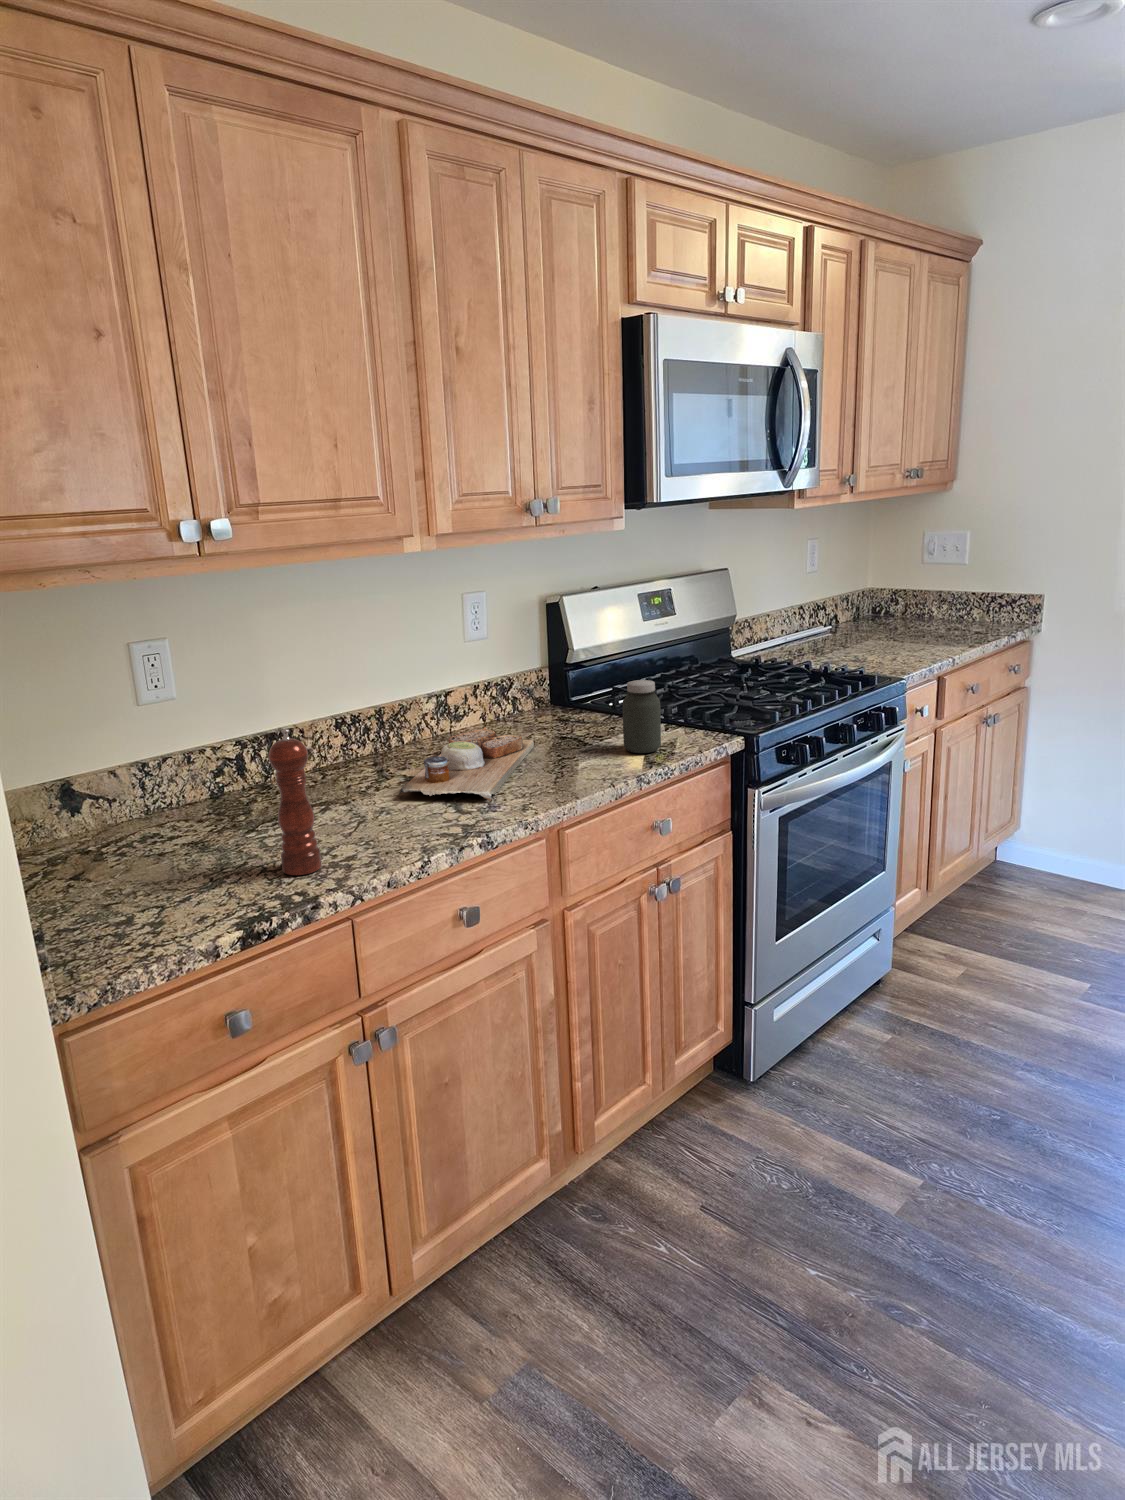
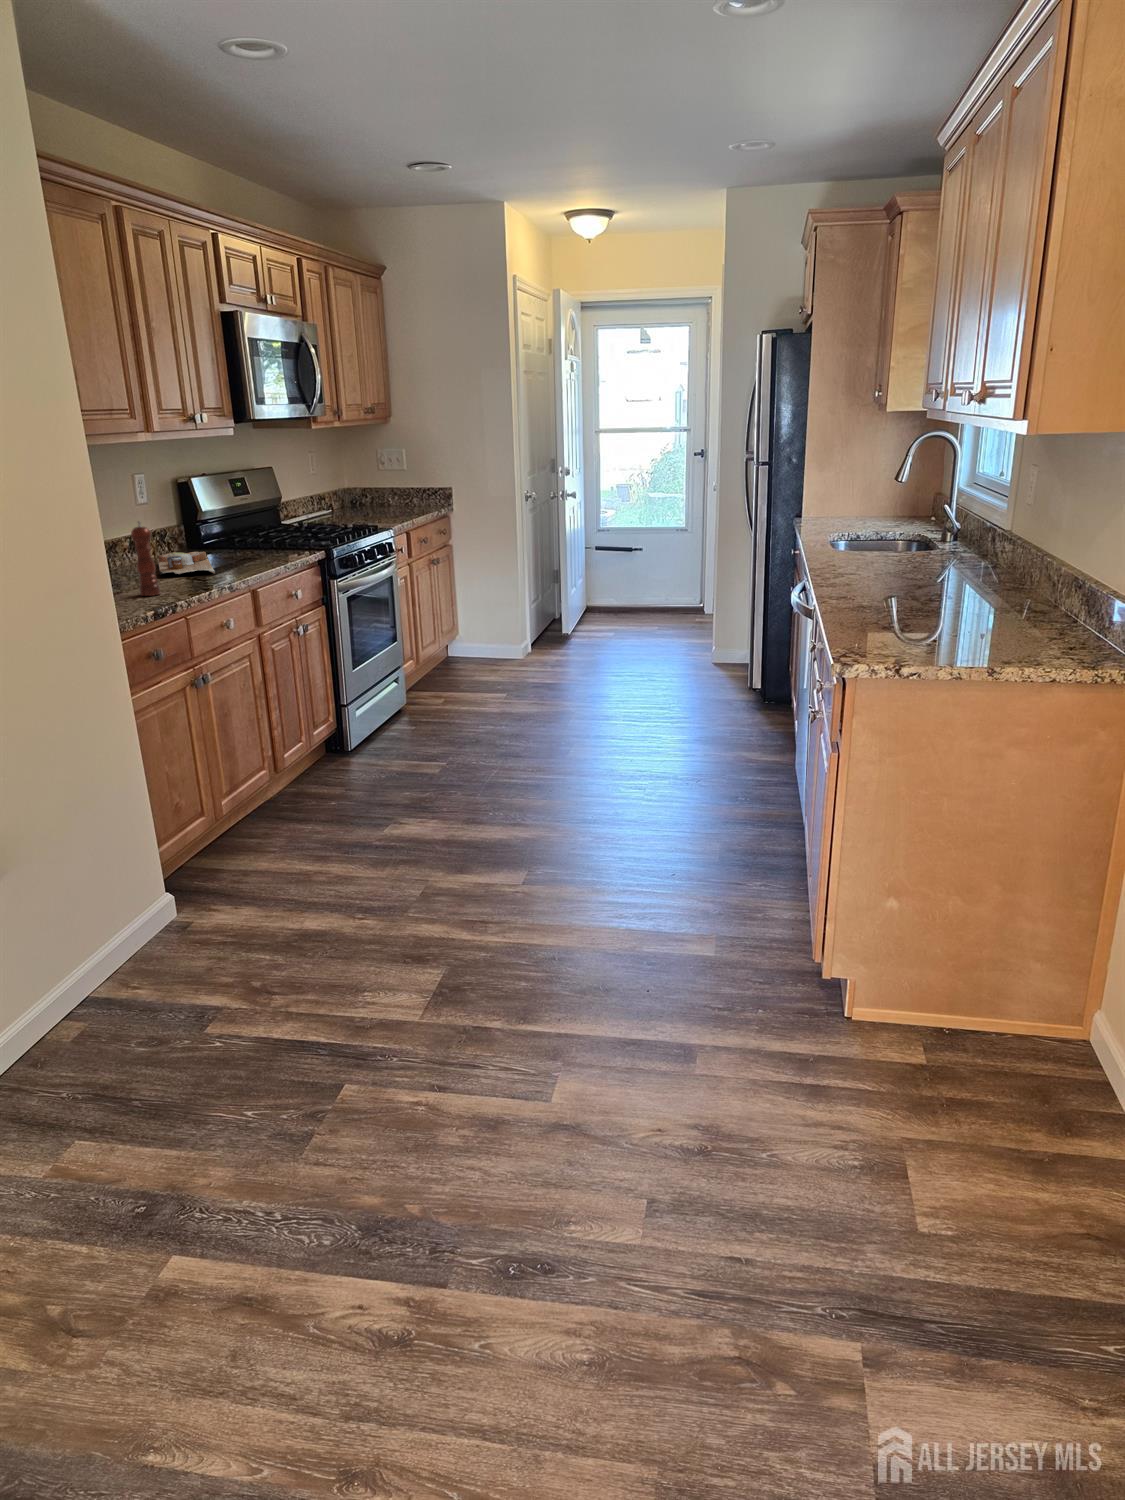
jar: present [623,680,661,753] -> none [259,517,283,557]

